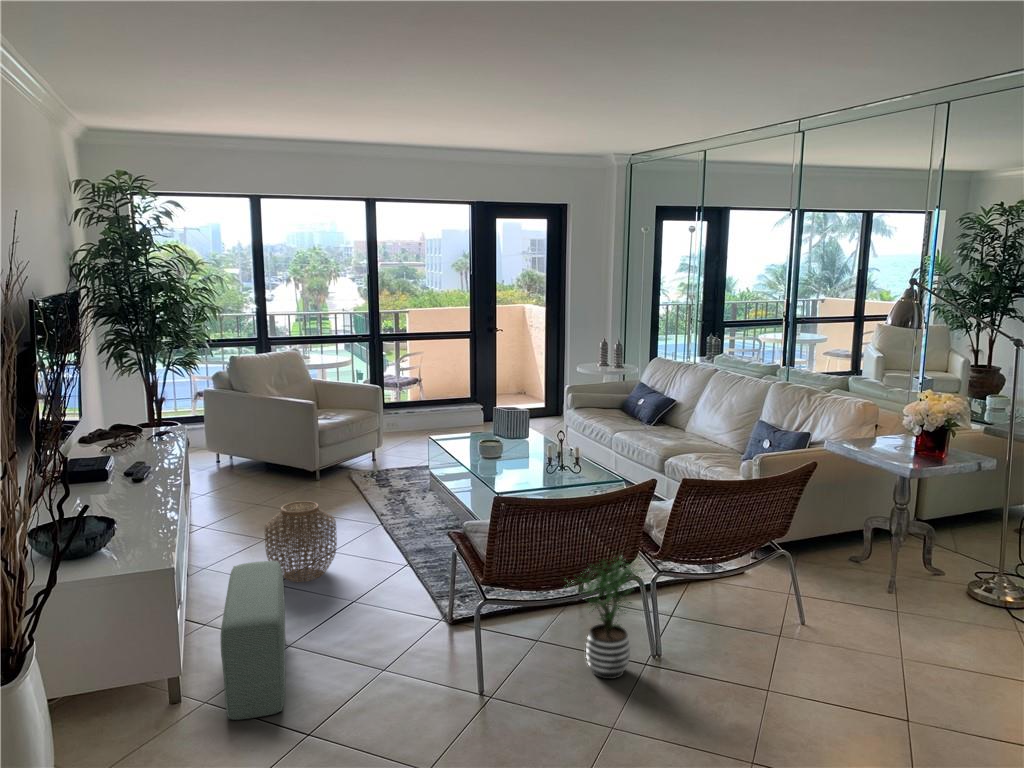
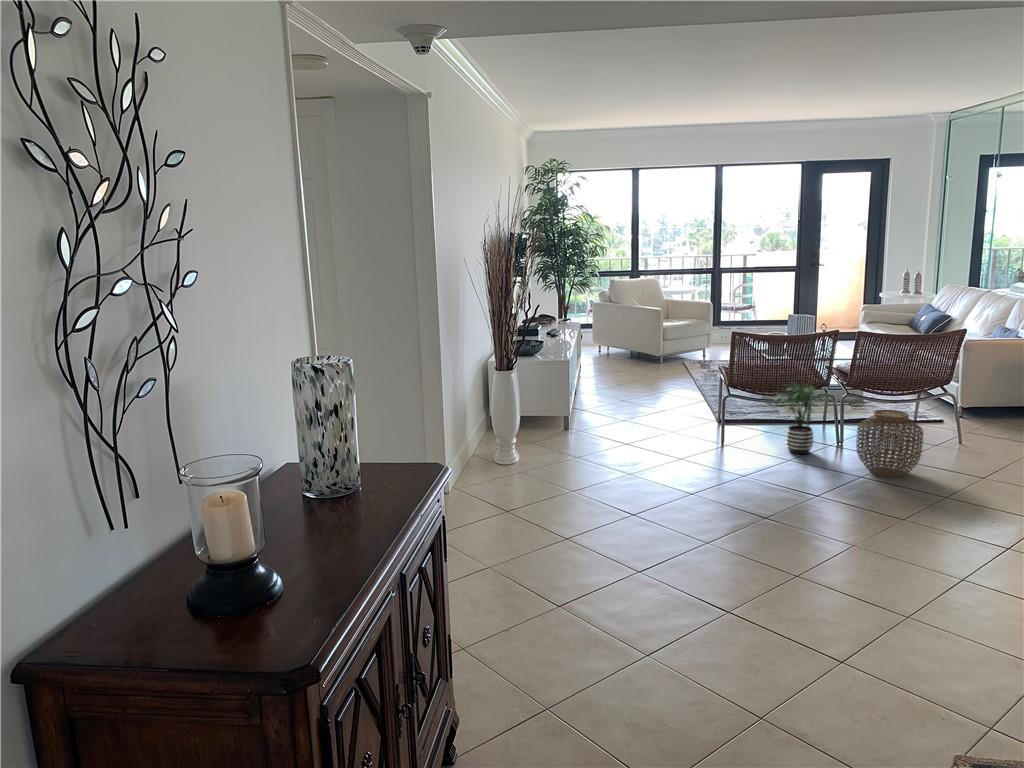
woven basket: present [265,501,337,582] -> present [856,410,923,477]
pouf: present [220,561,285,720] -> none [587,378,622,442]

